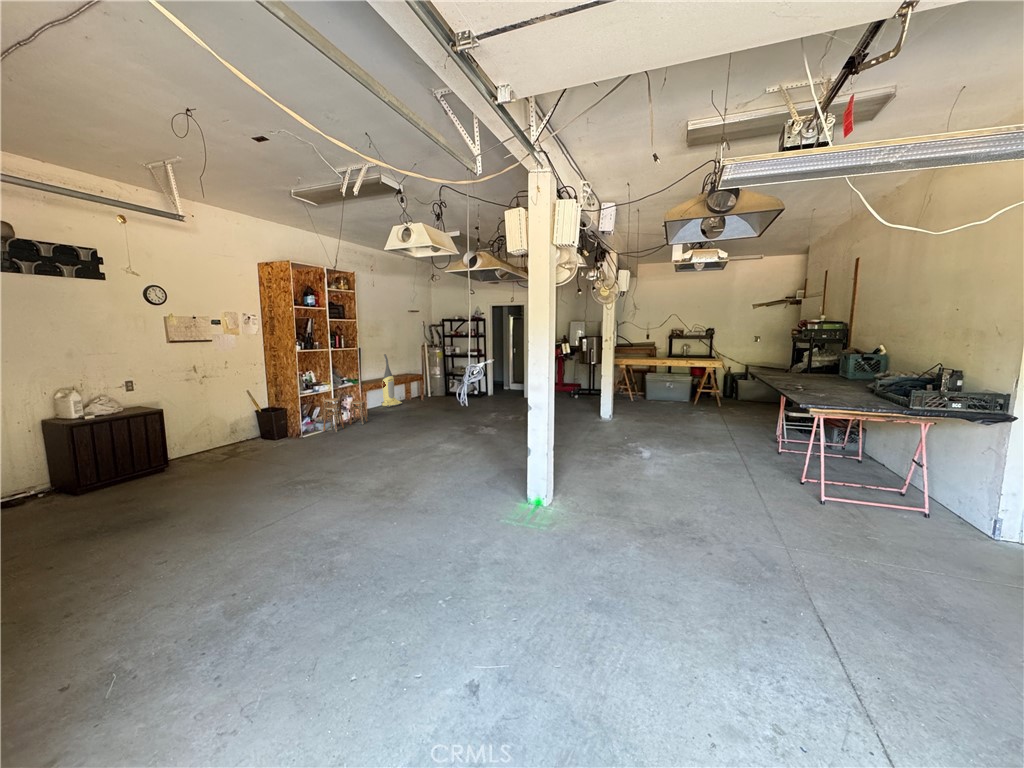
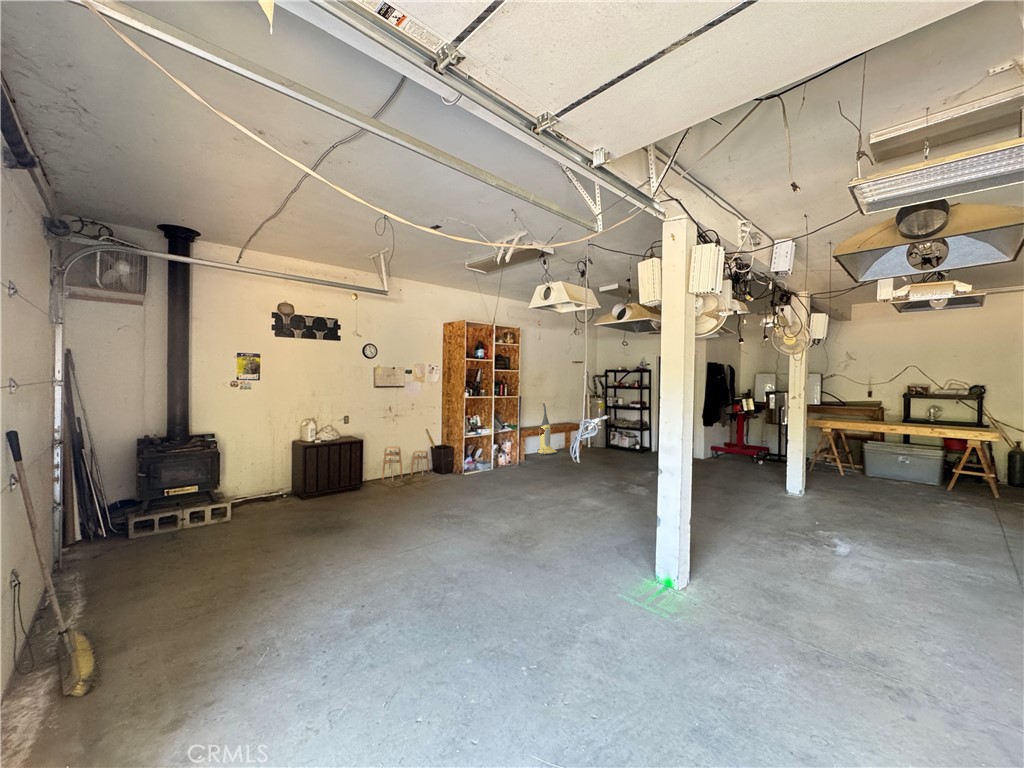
stool: present [323,398,367,432] -> present [382,446,429,480]

